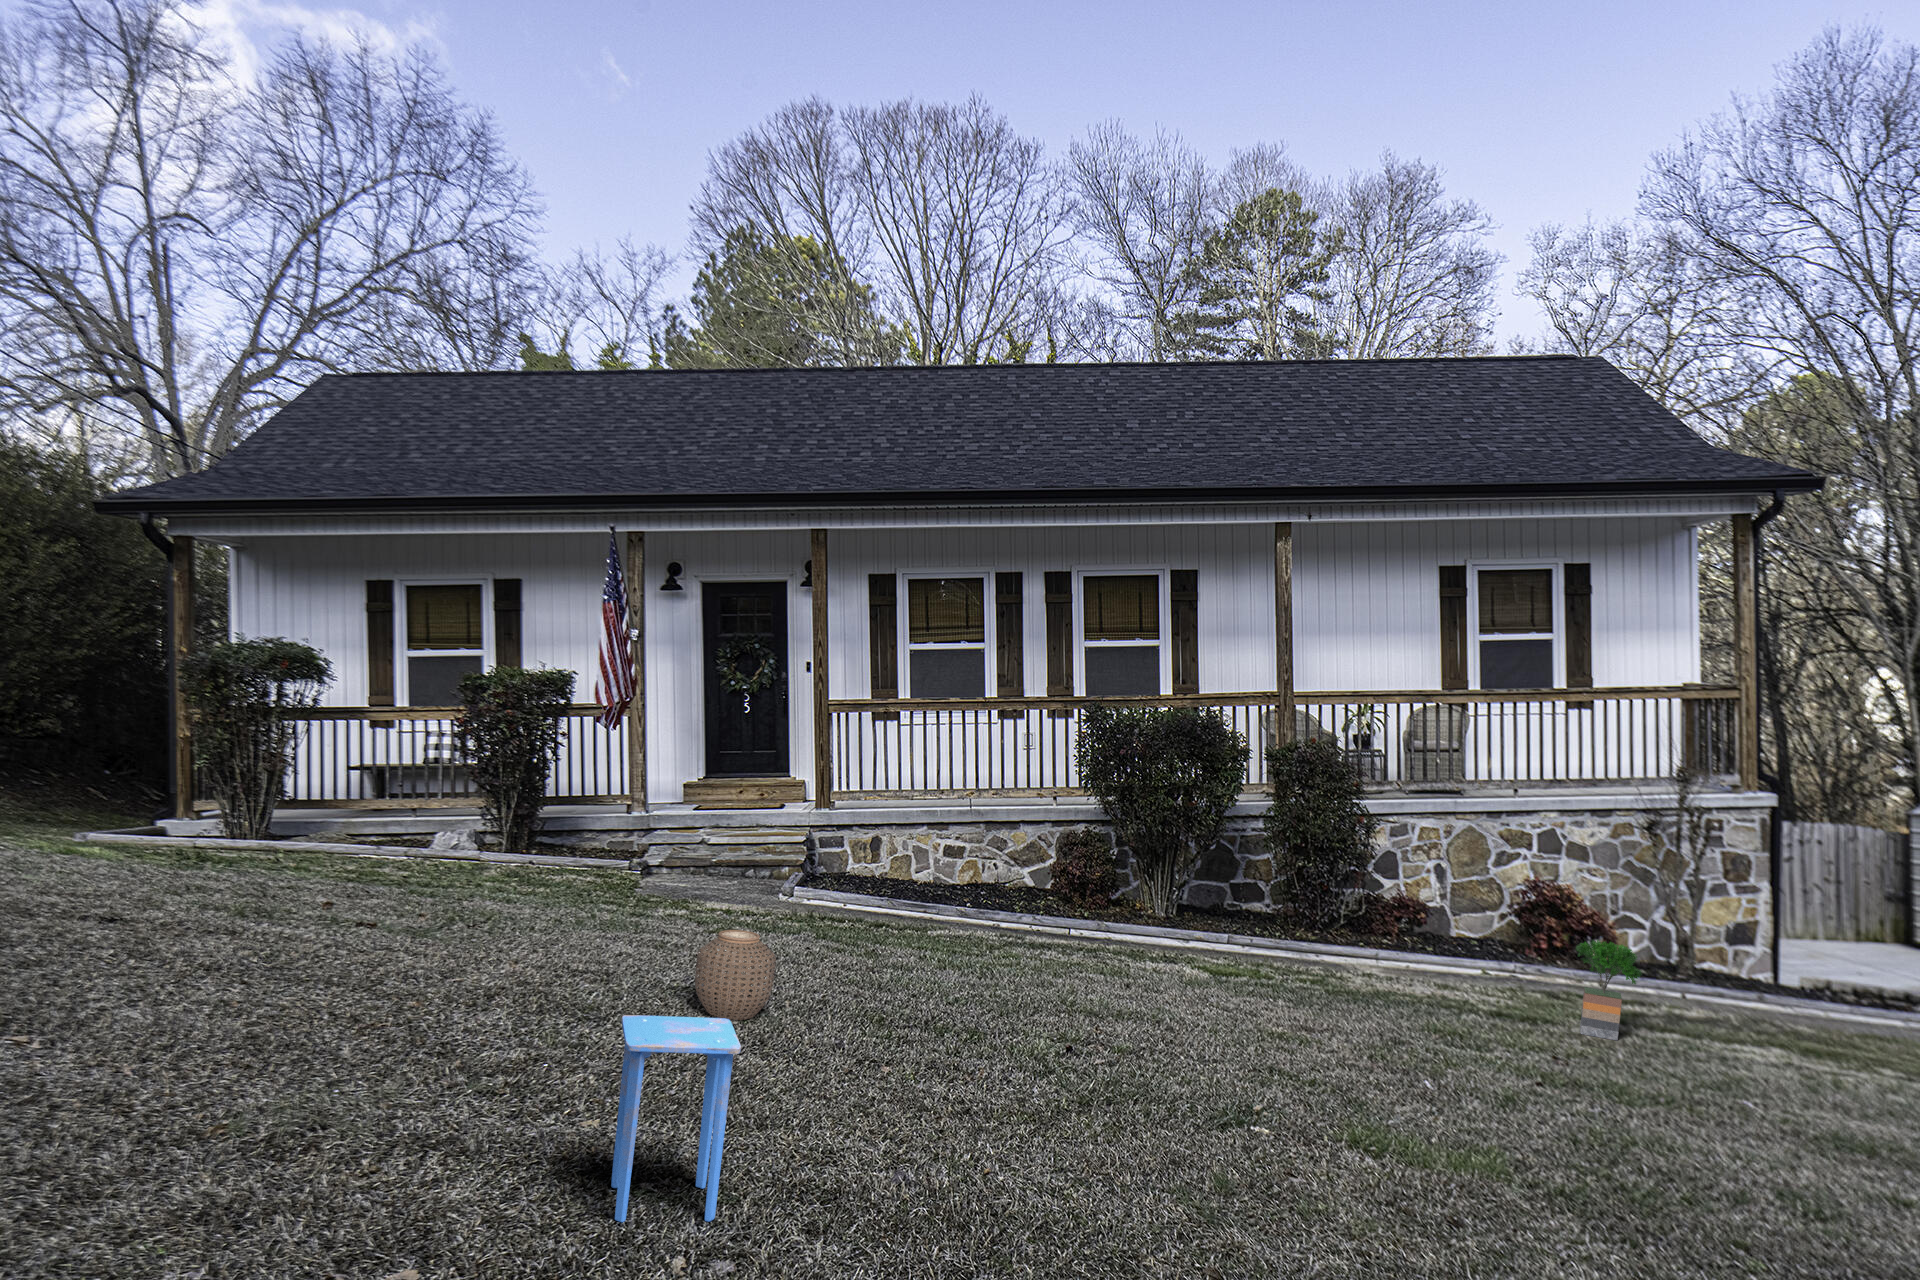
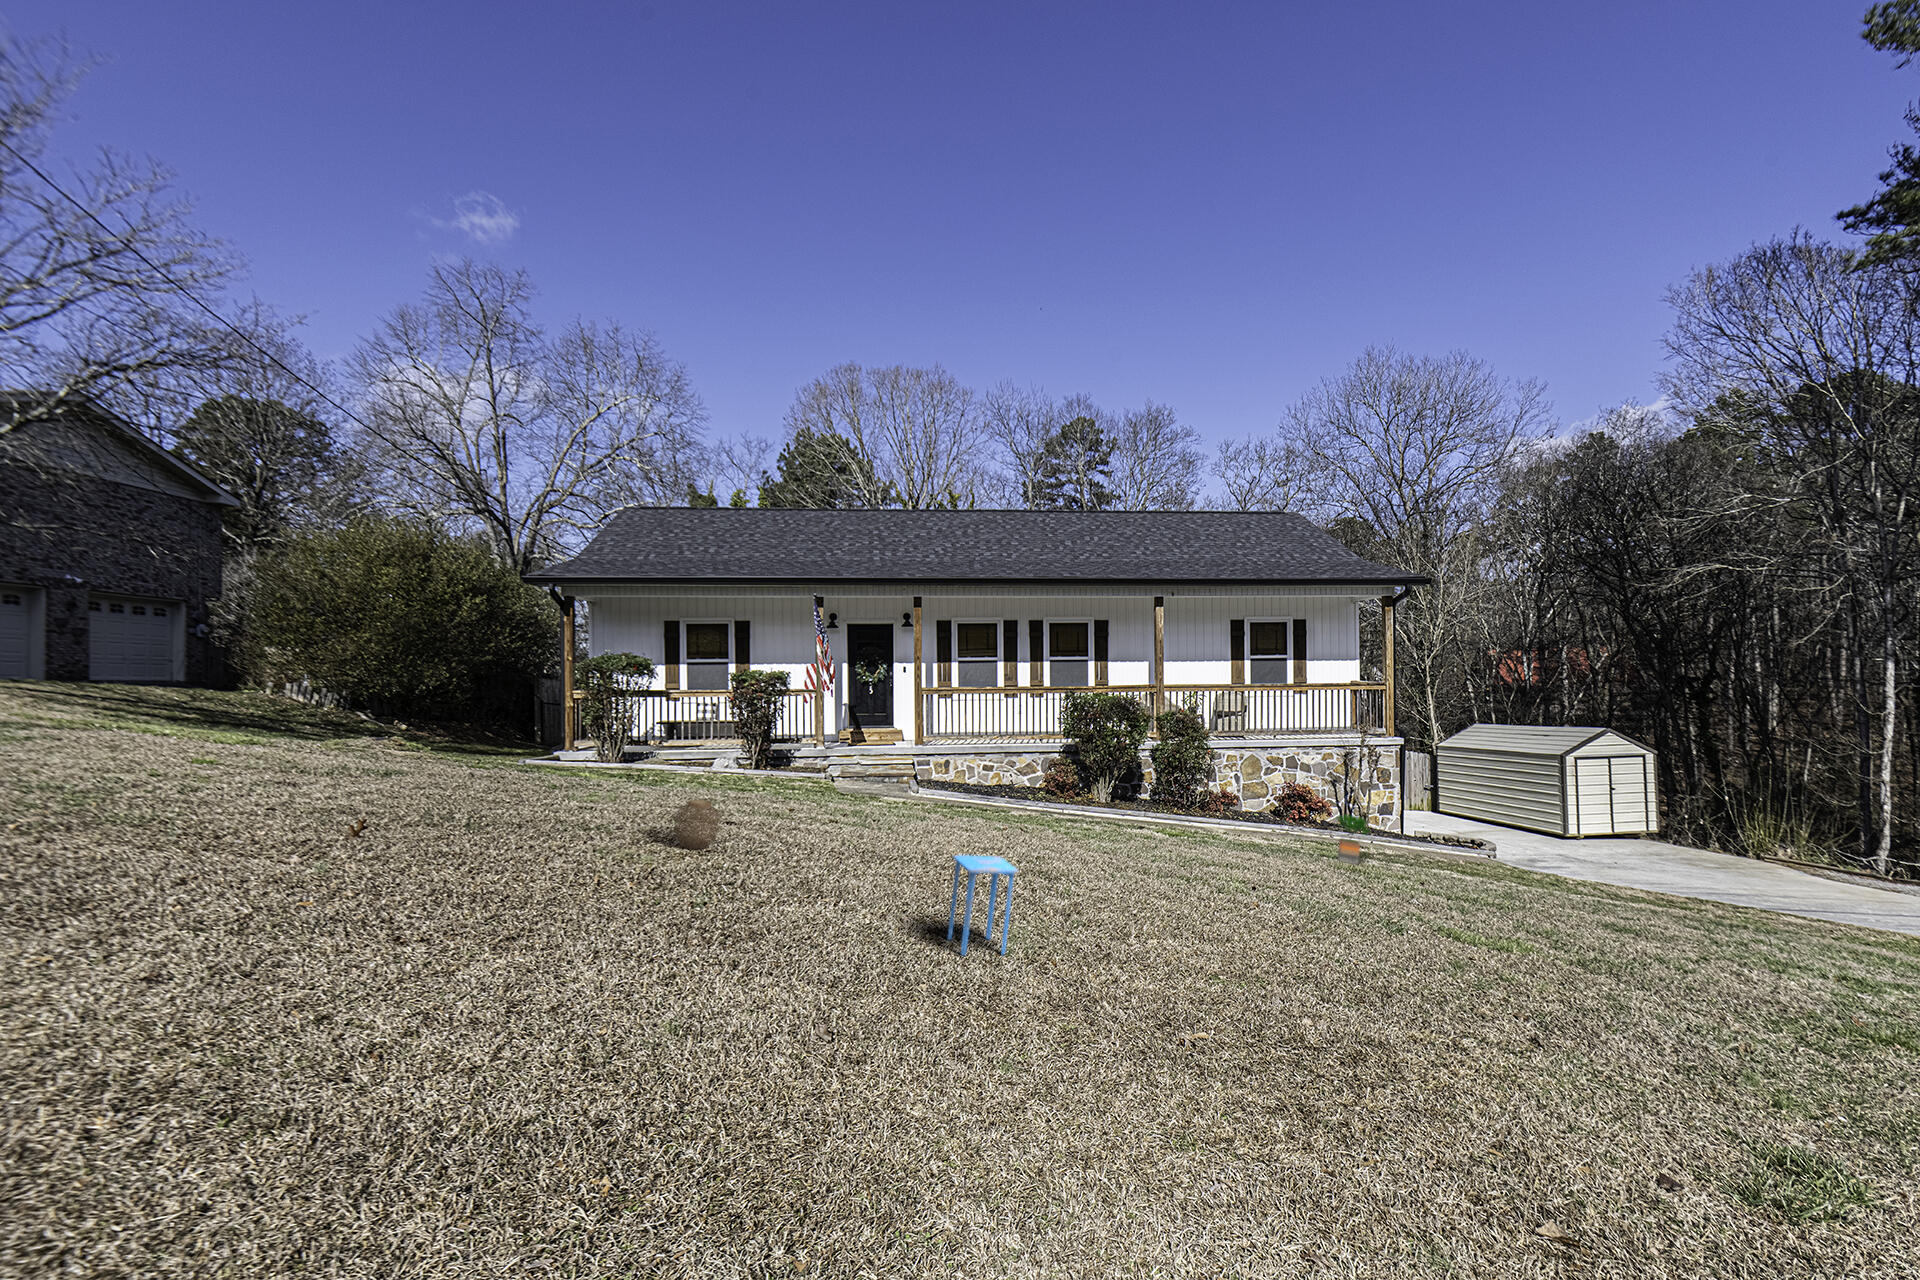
woven basket: present [695,930,776,1020] -> present [674,799,721,850]

